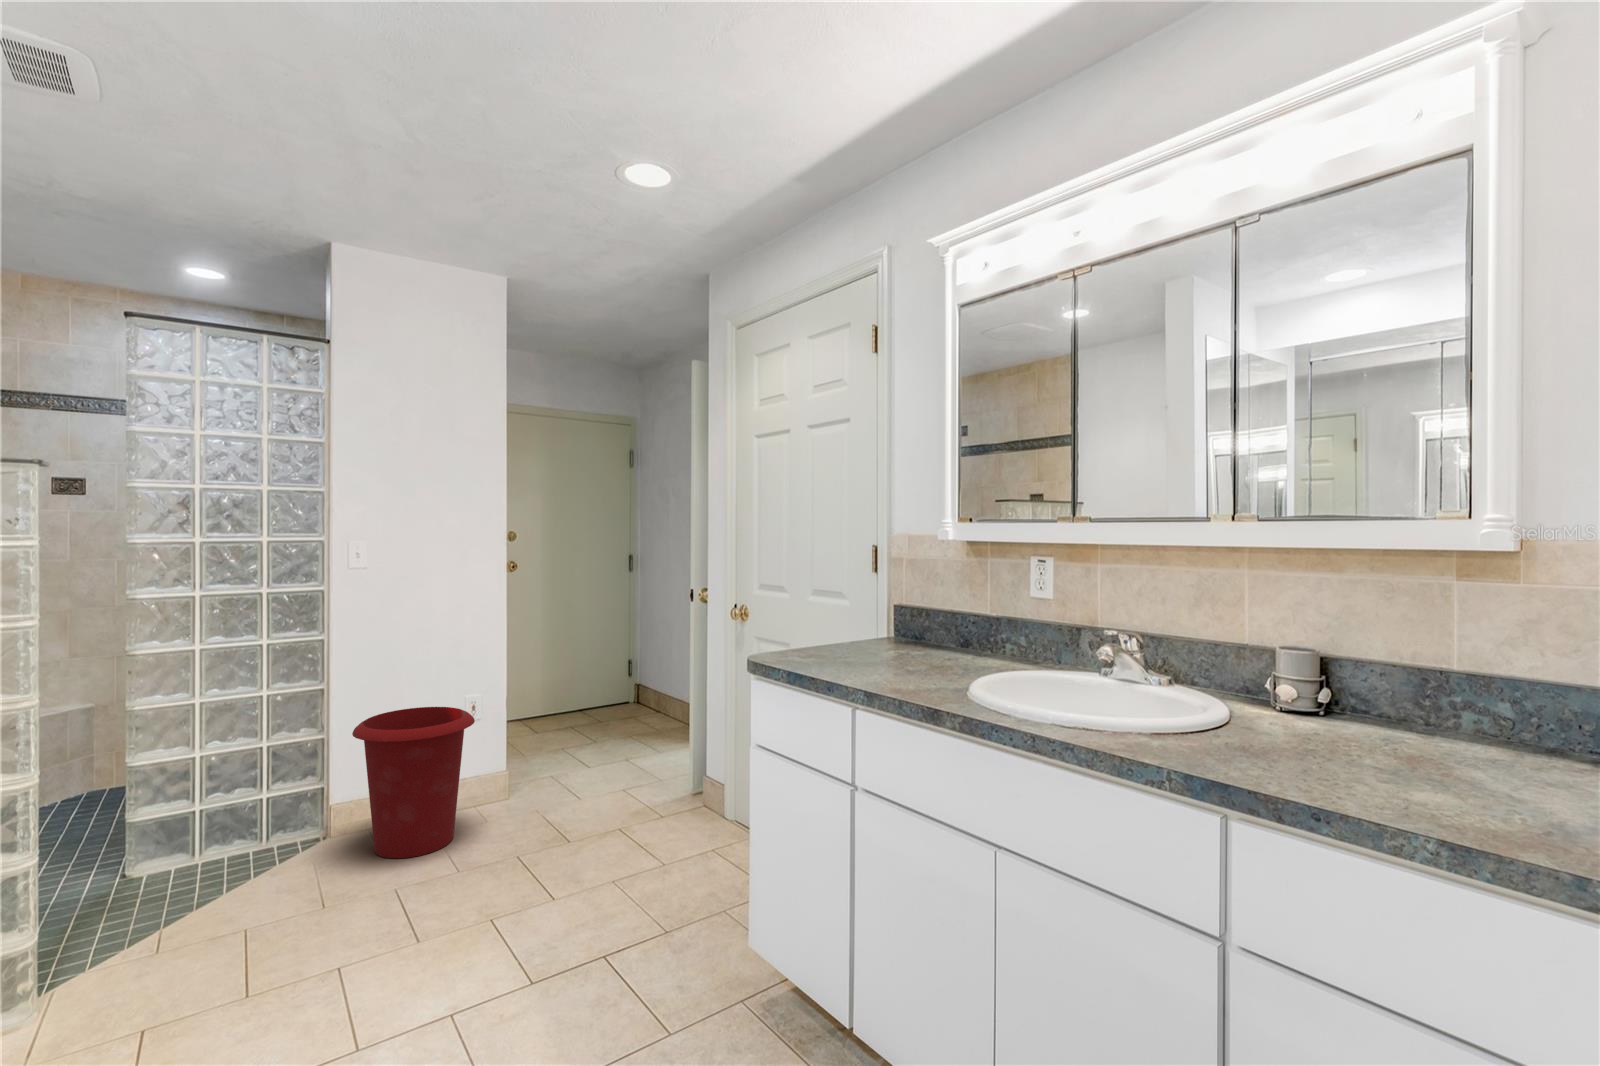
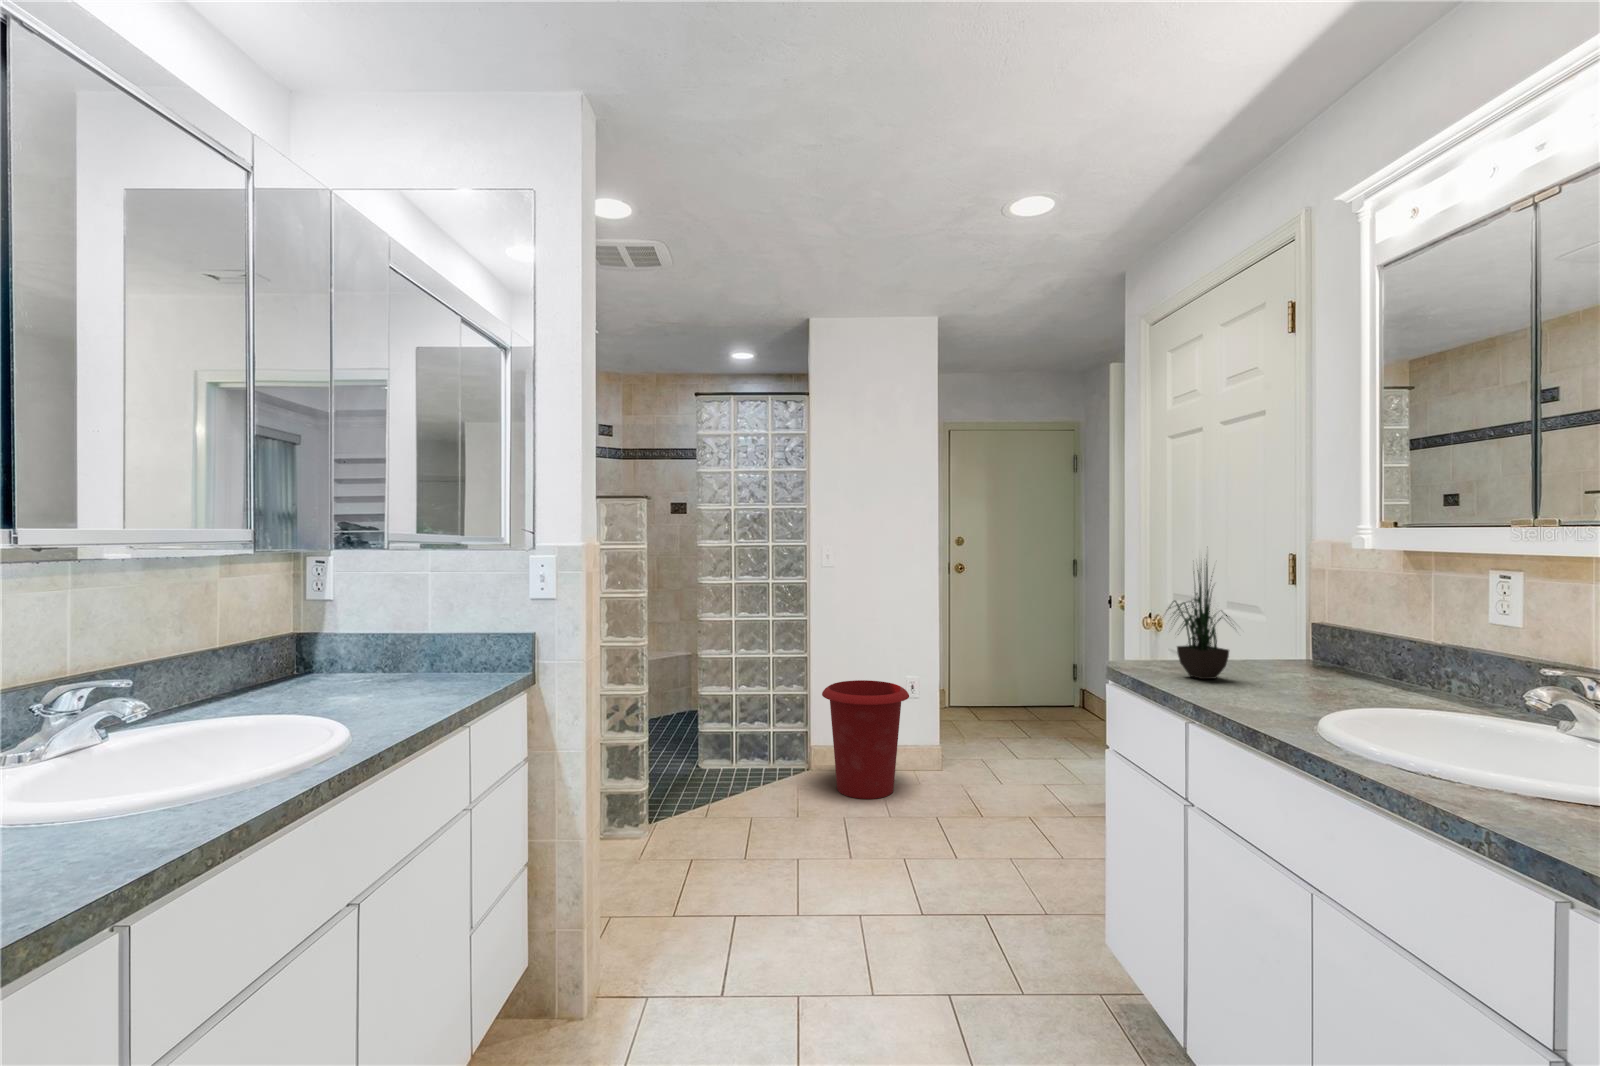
potted plant: none [803,530,873,665] -> present [1168,562,1229,679]

